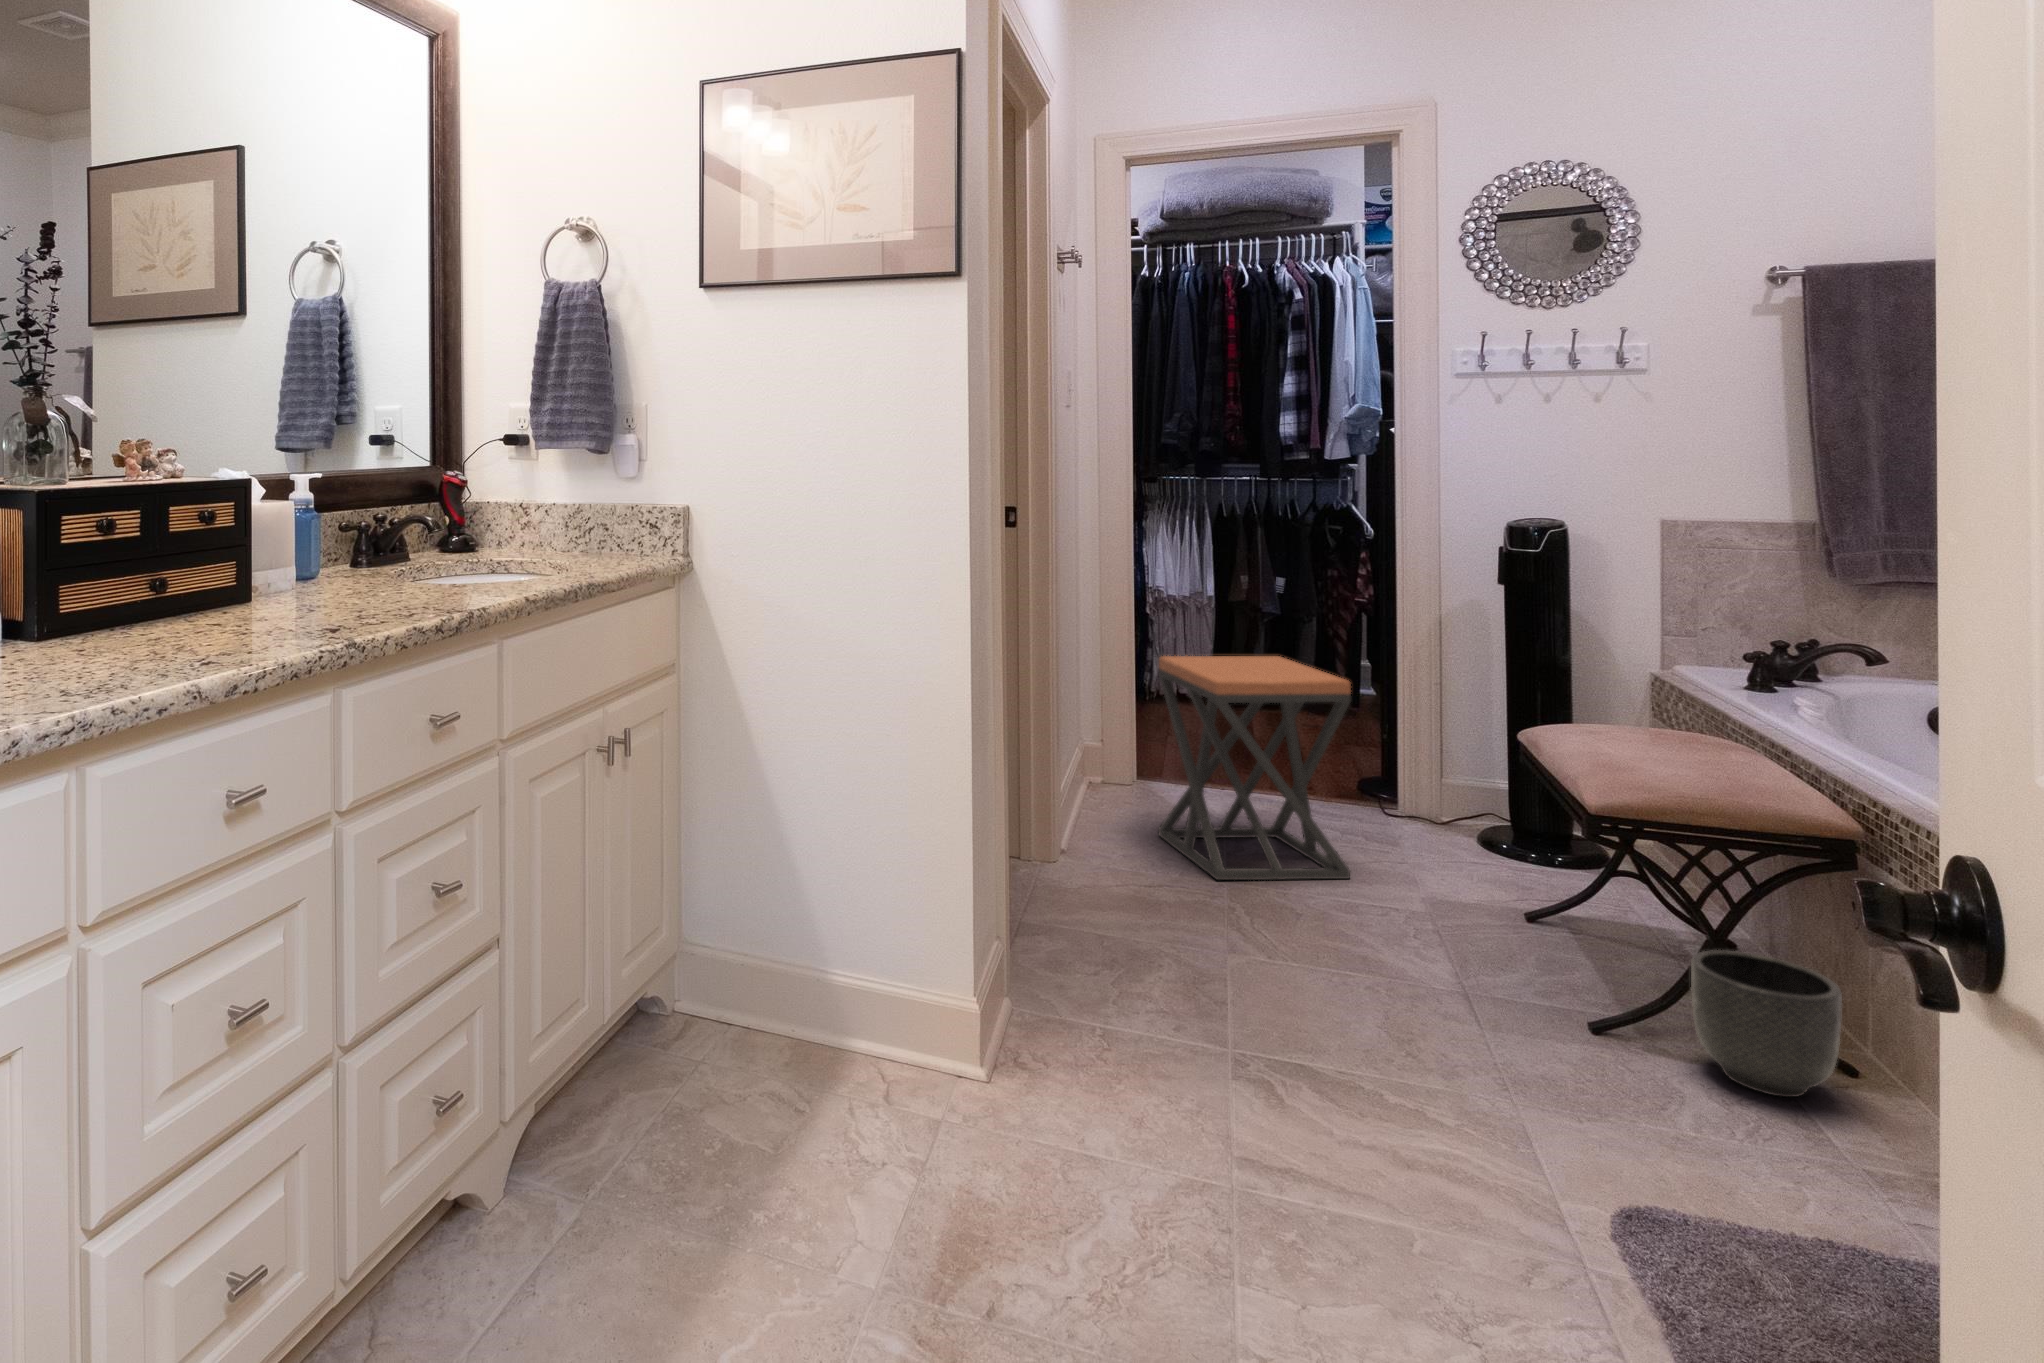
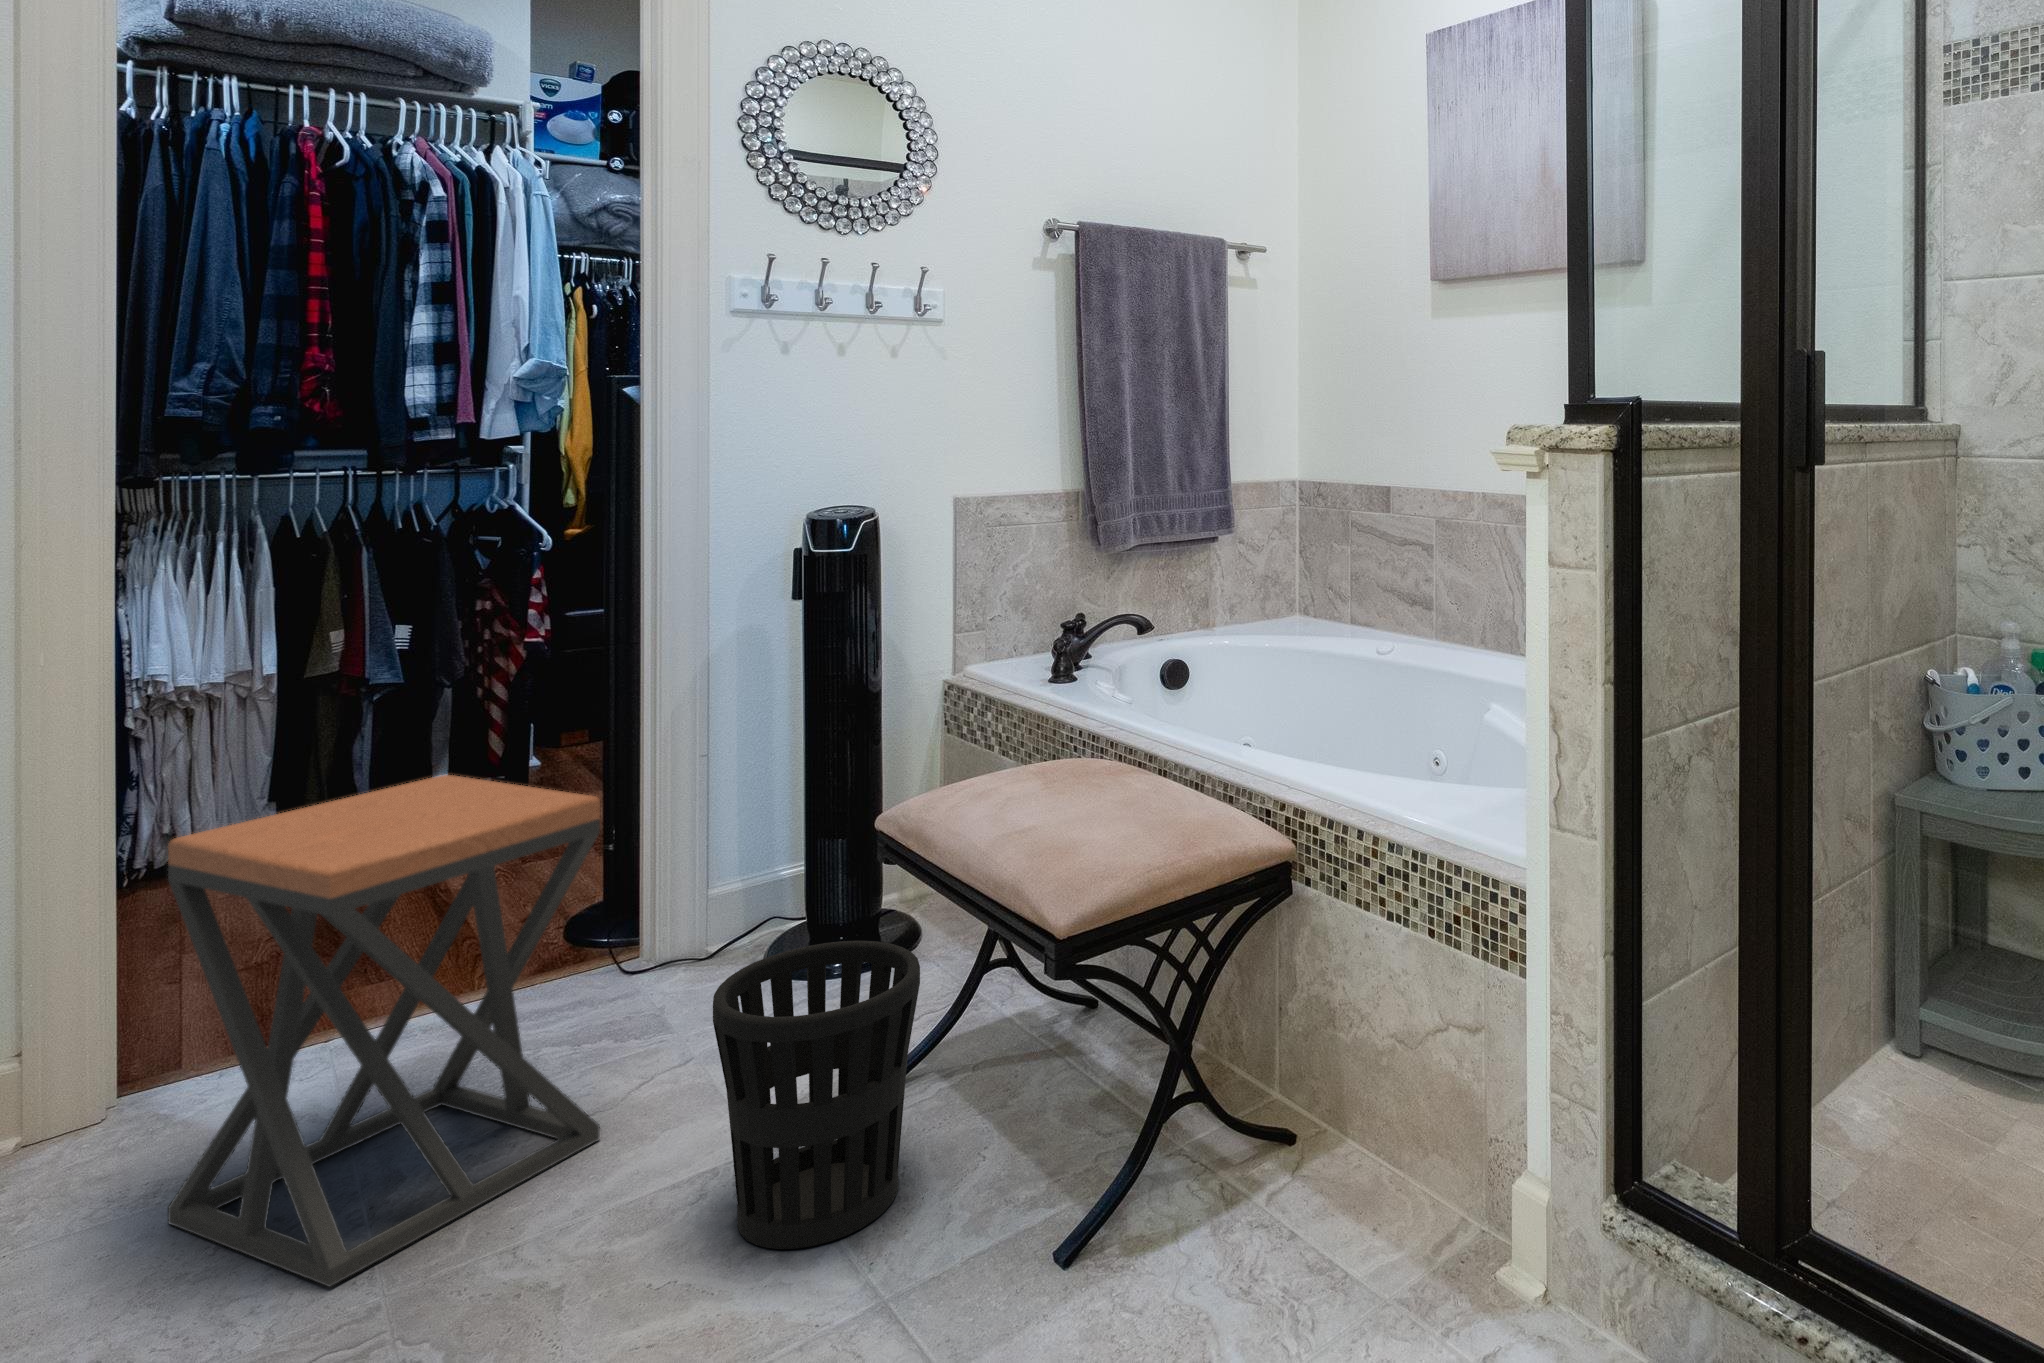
wastebasket: none [1397,795,1534,968] -> present [713,941,920,1249]
planter: present [1691,950,1842,1097] -> none [1166,1048,1319,1257]

